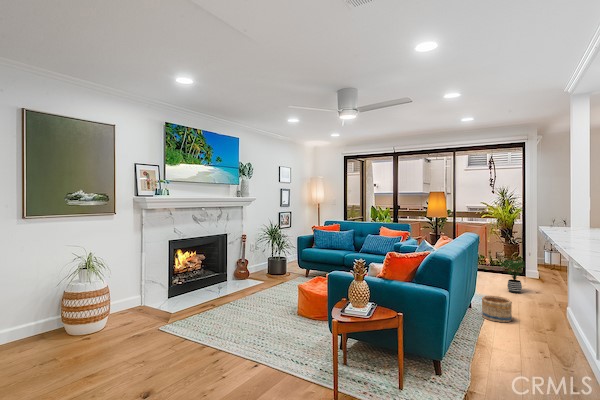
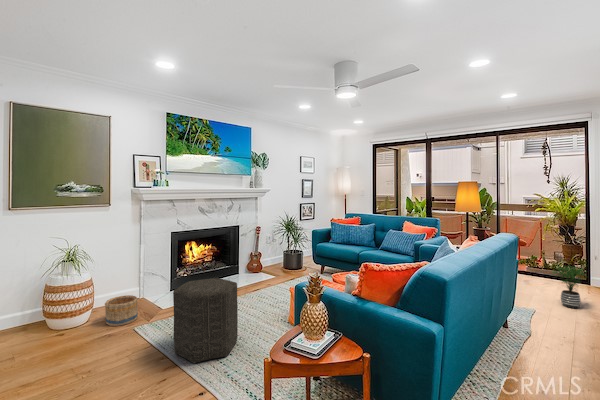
ottoman: none [210,278,262,350] -> present [173,278,238,363]
basket: present [482,296,512,322] -> present [105,295,138,326]

